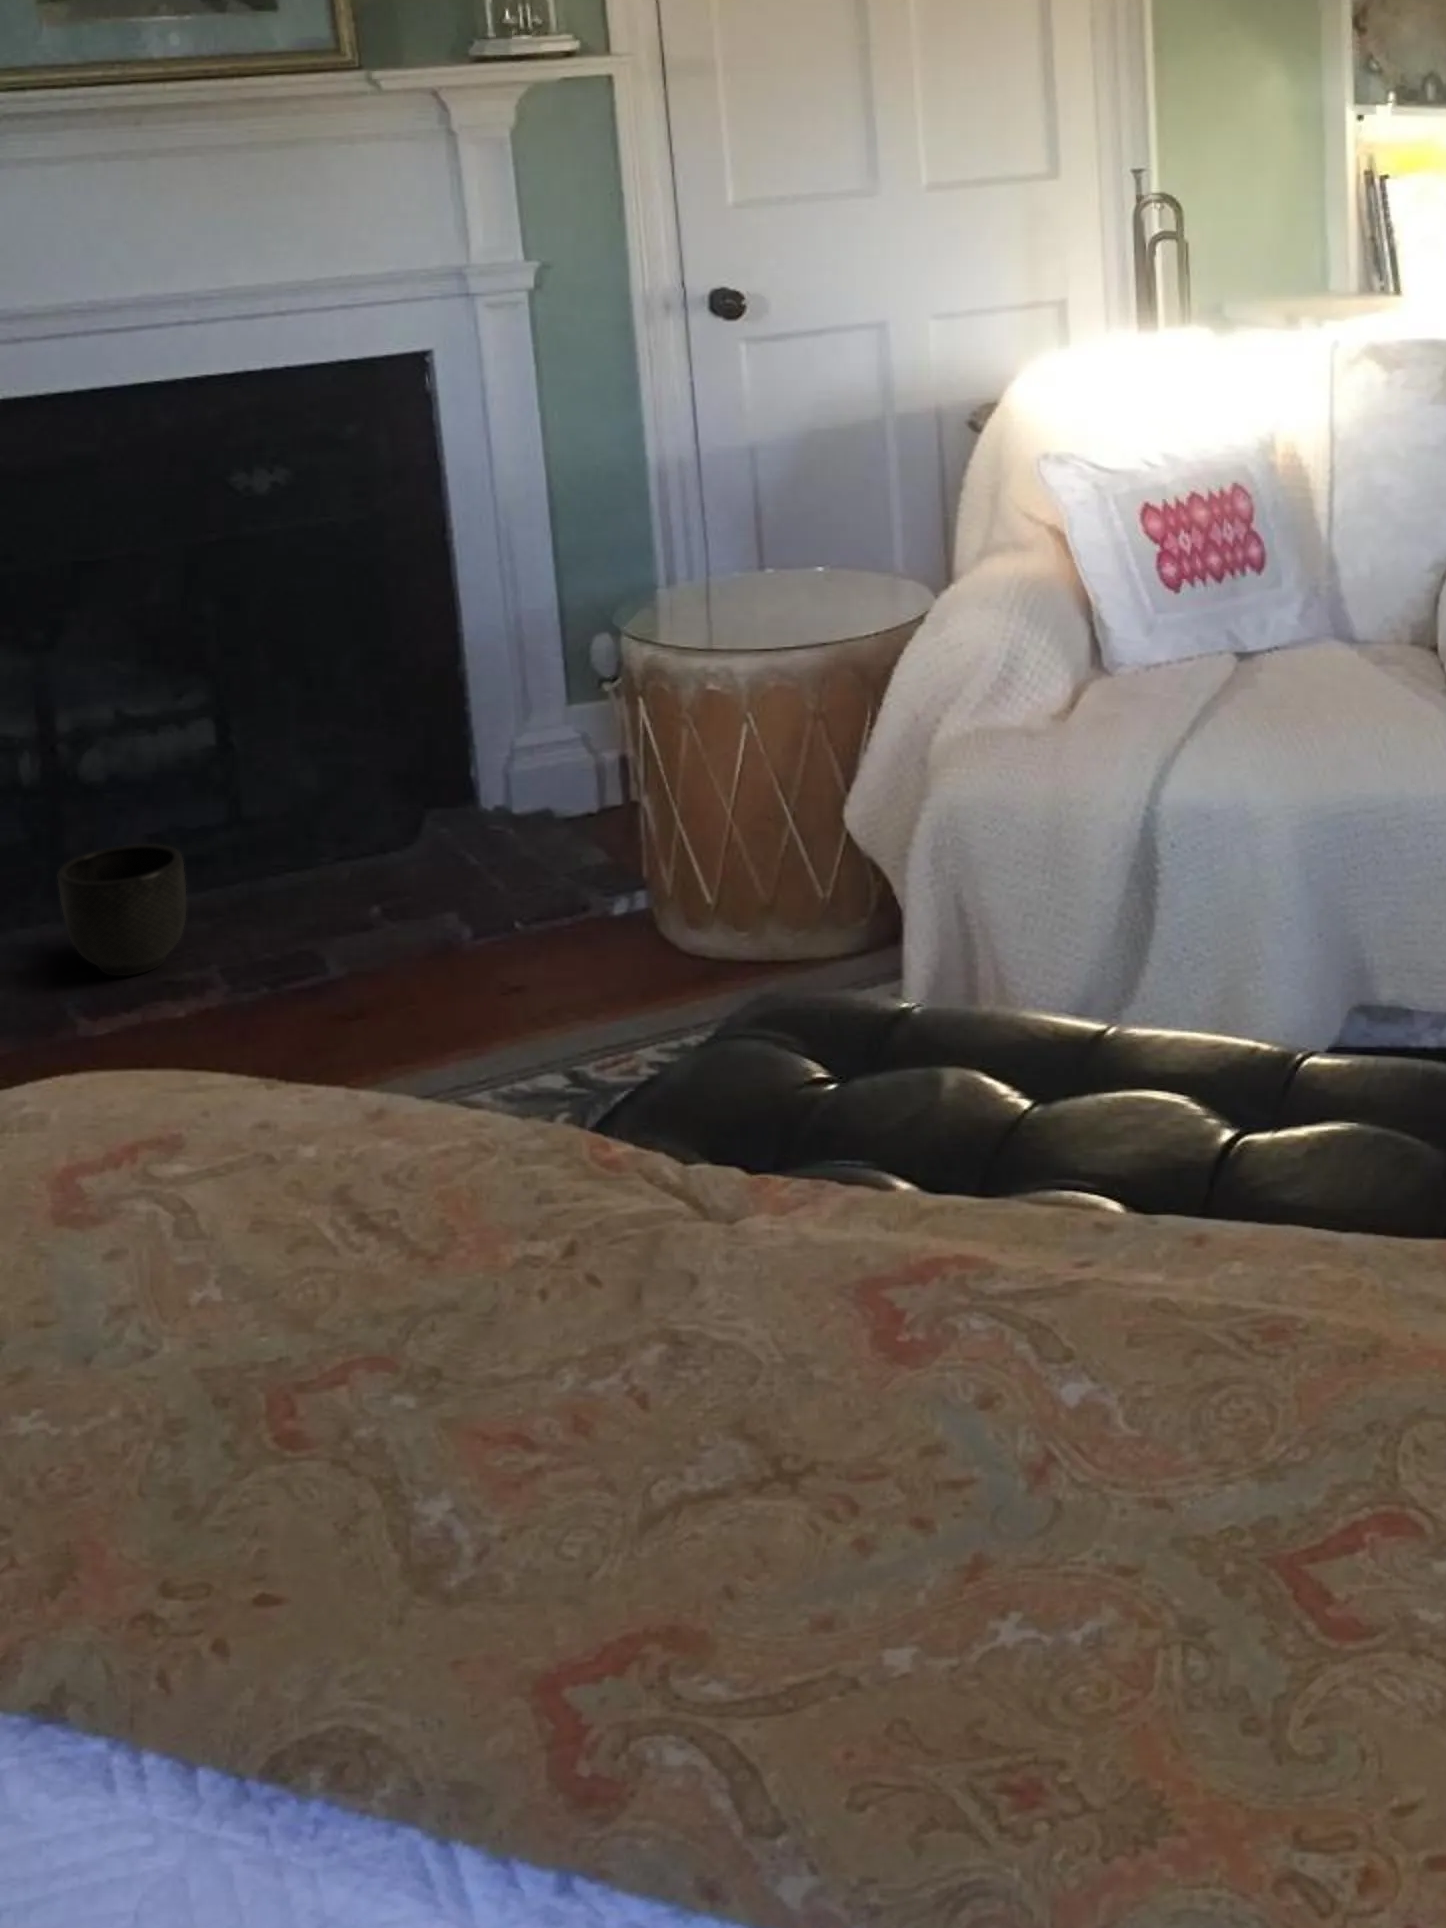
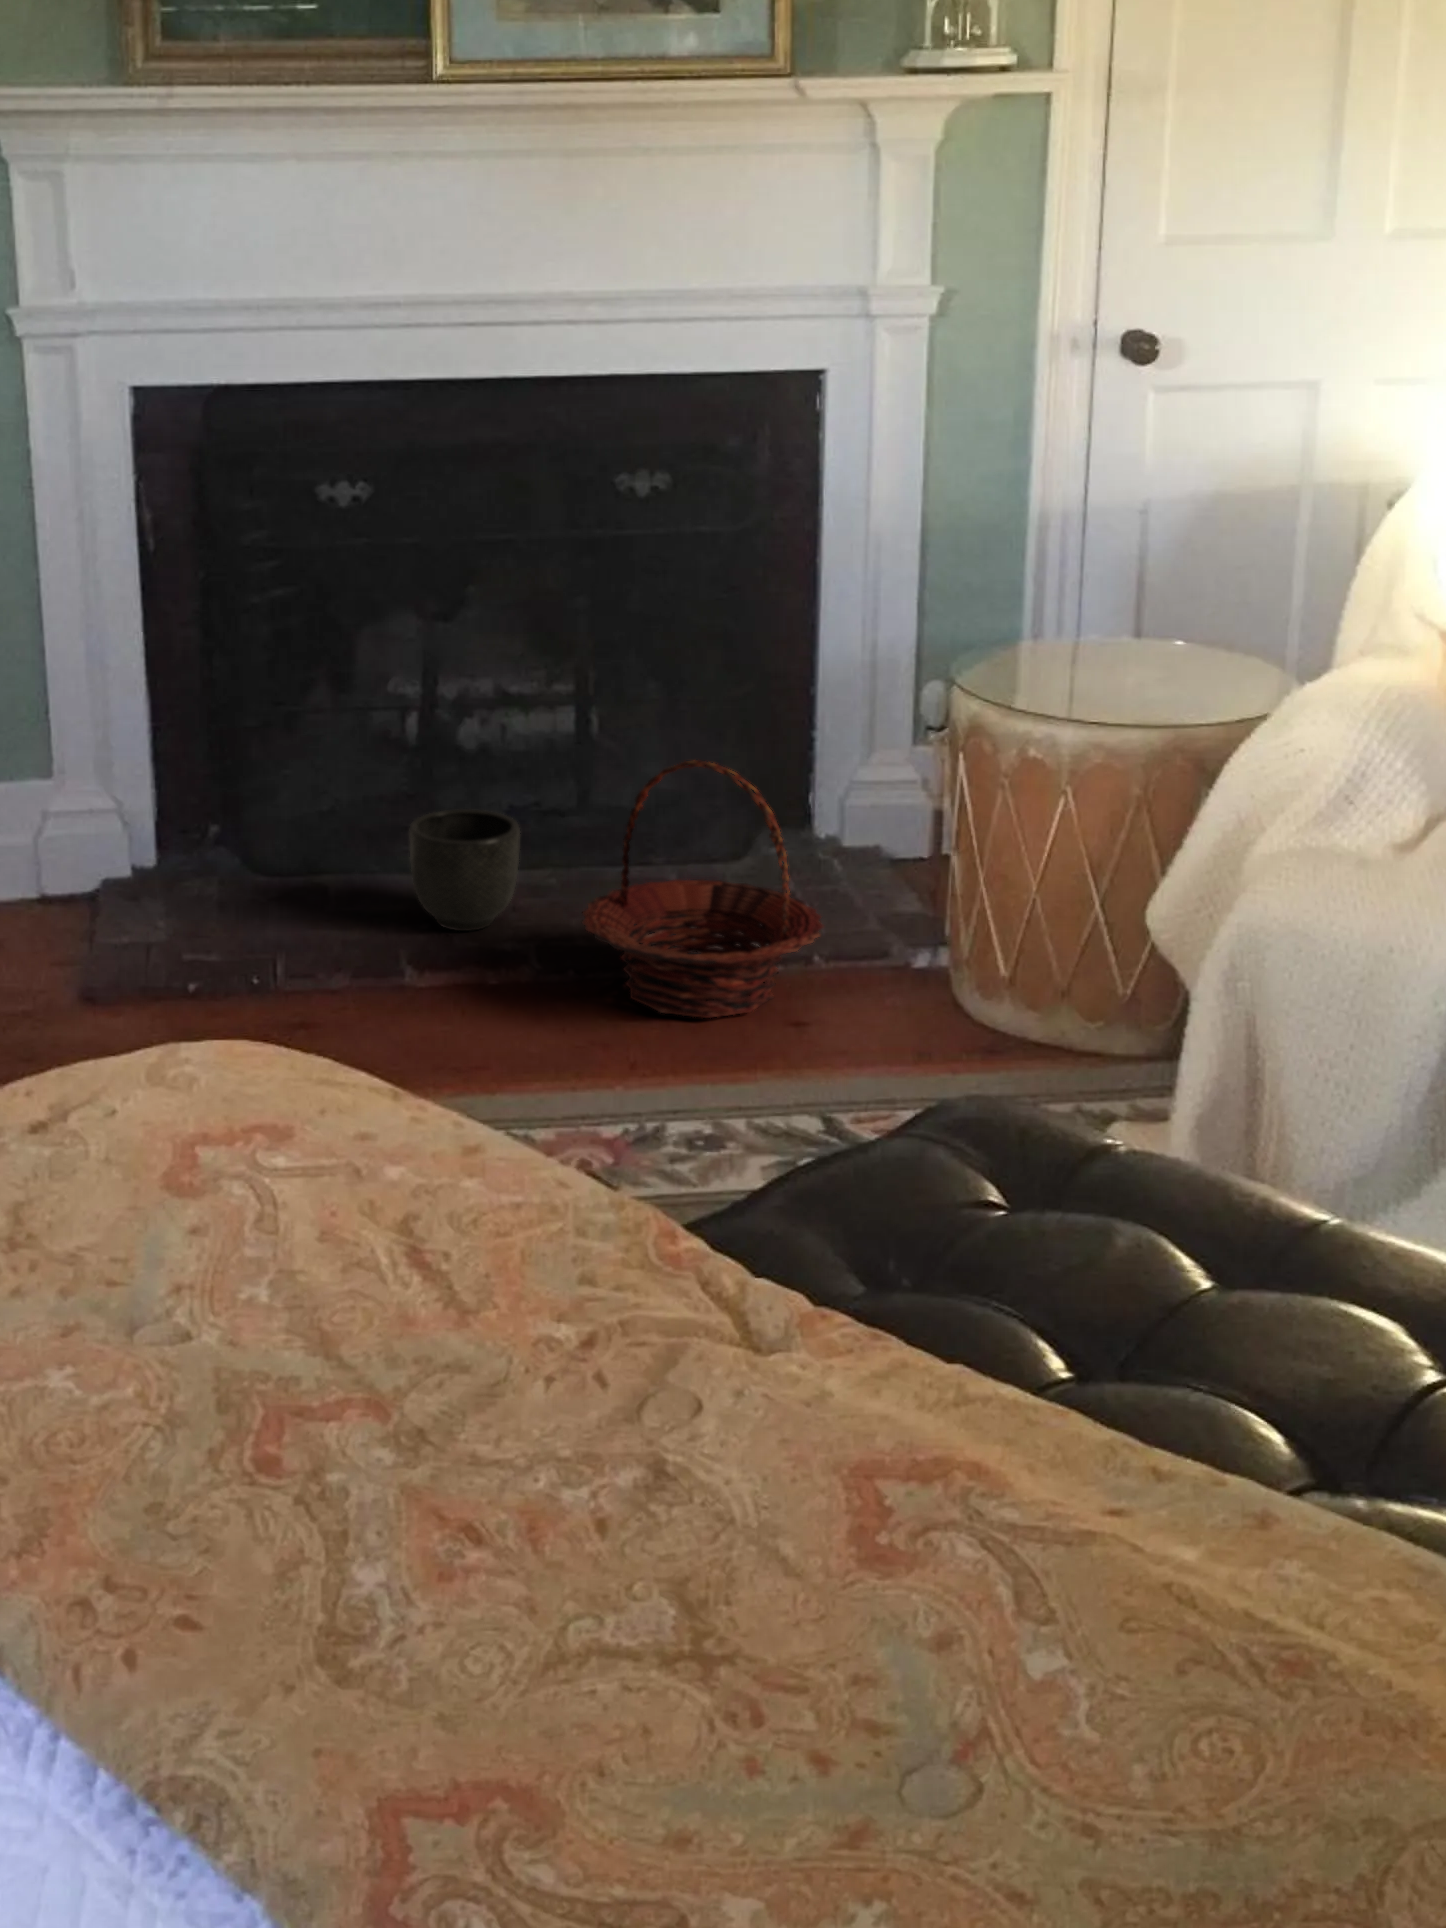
basket: none [275,751,529,1012] -> present [582,761,823,1018]

